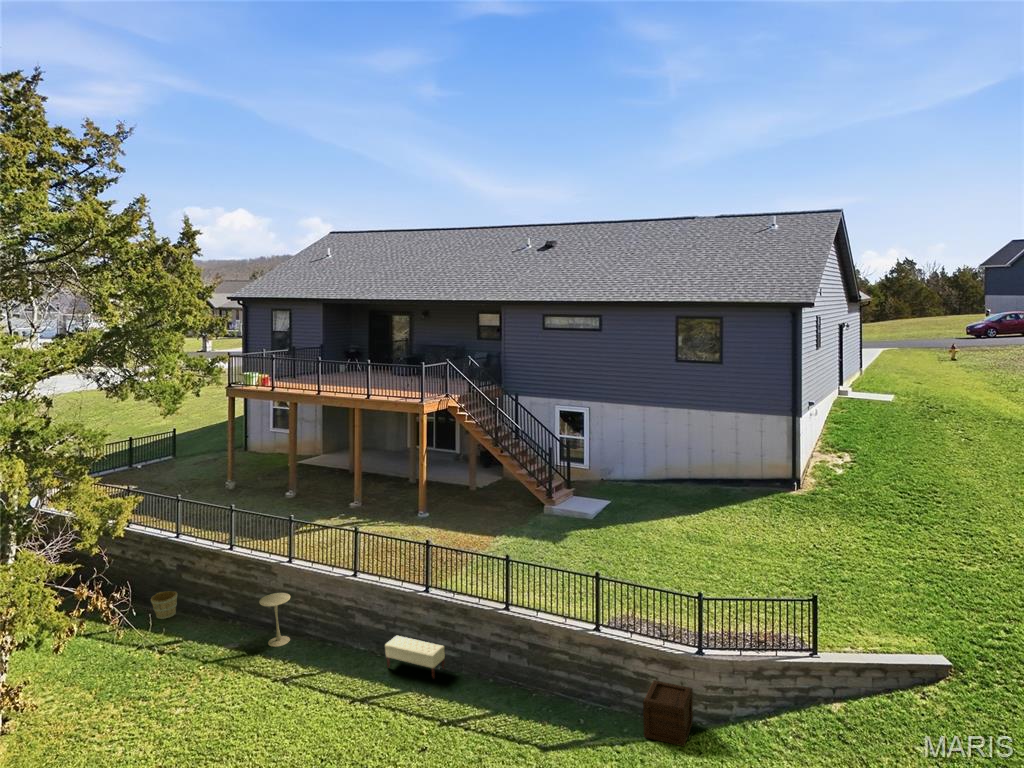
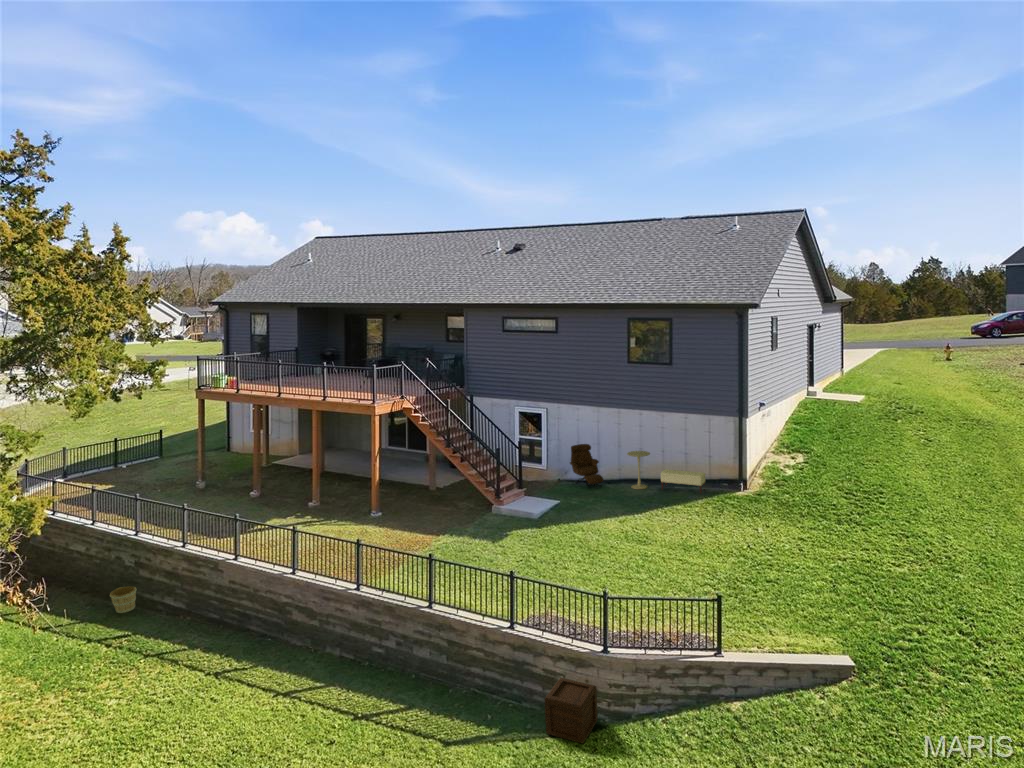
lounge chair: none [614,444,650,489] -> present [570,444,603,487]
pedestal table: present [259,593,290,647] -> present [627,451,650,489]
bench: present [385,636,445,679] -> present [661,469,705,494]

